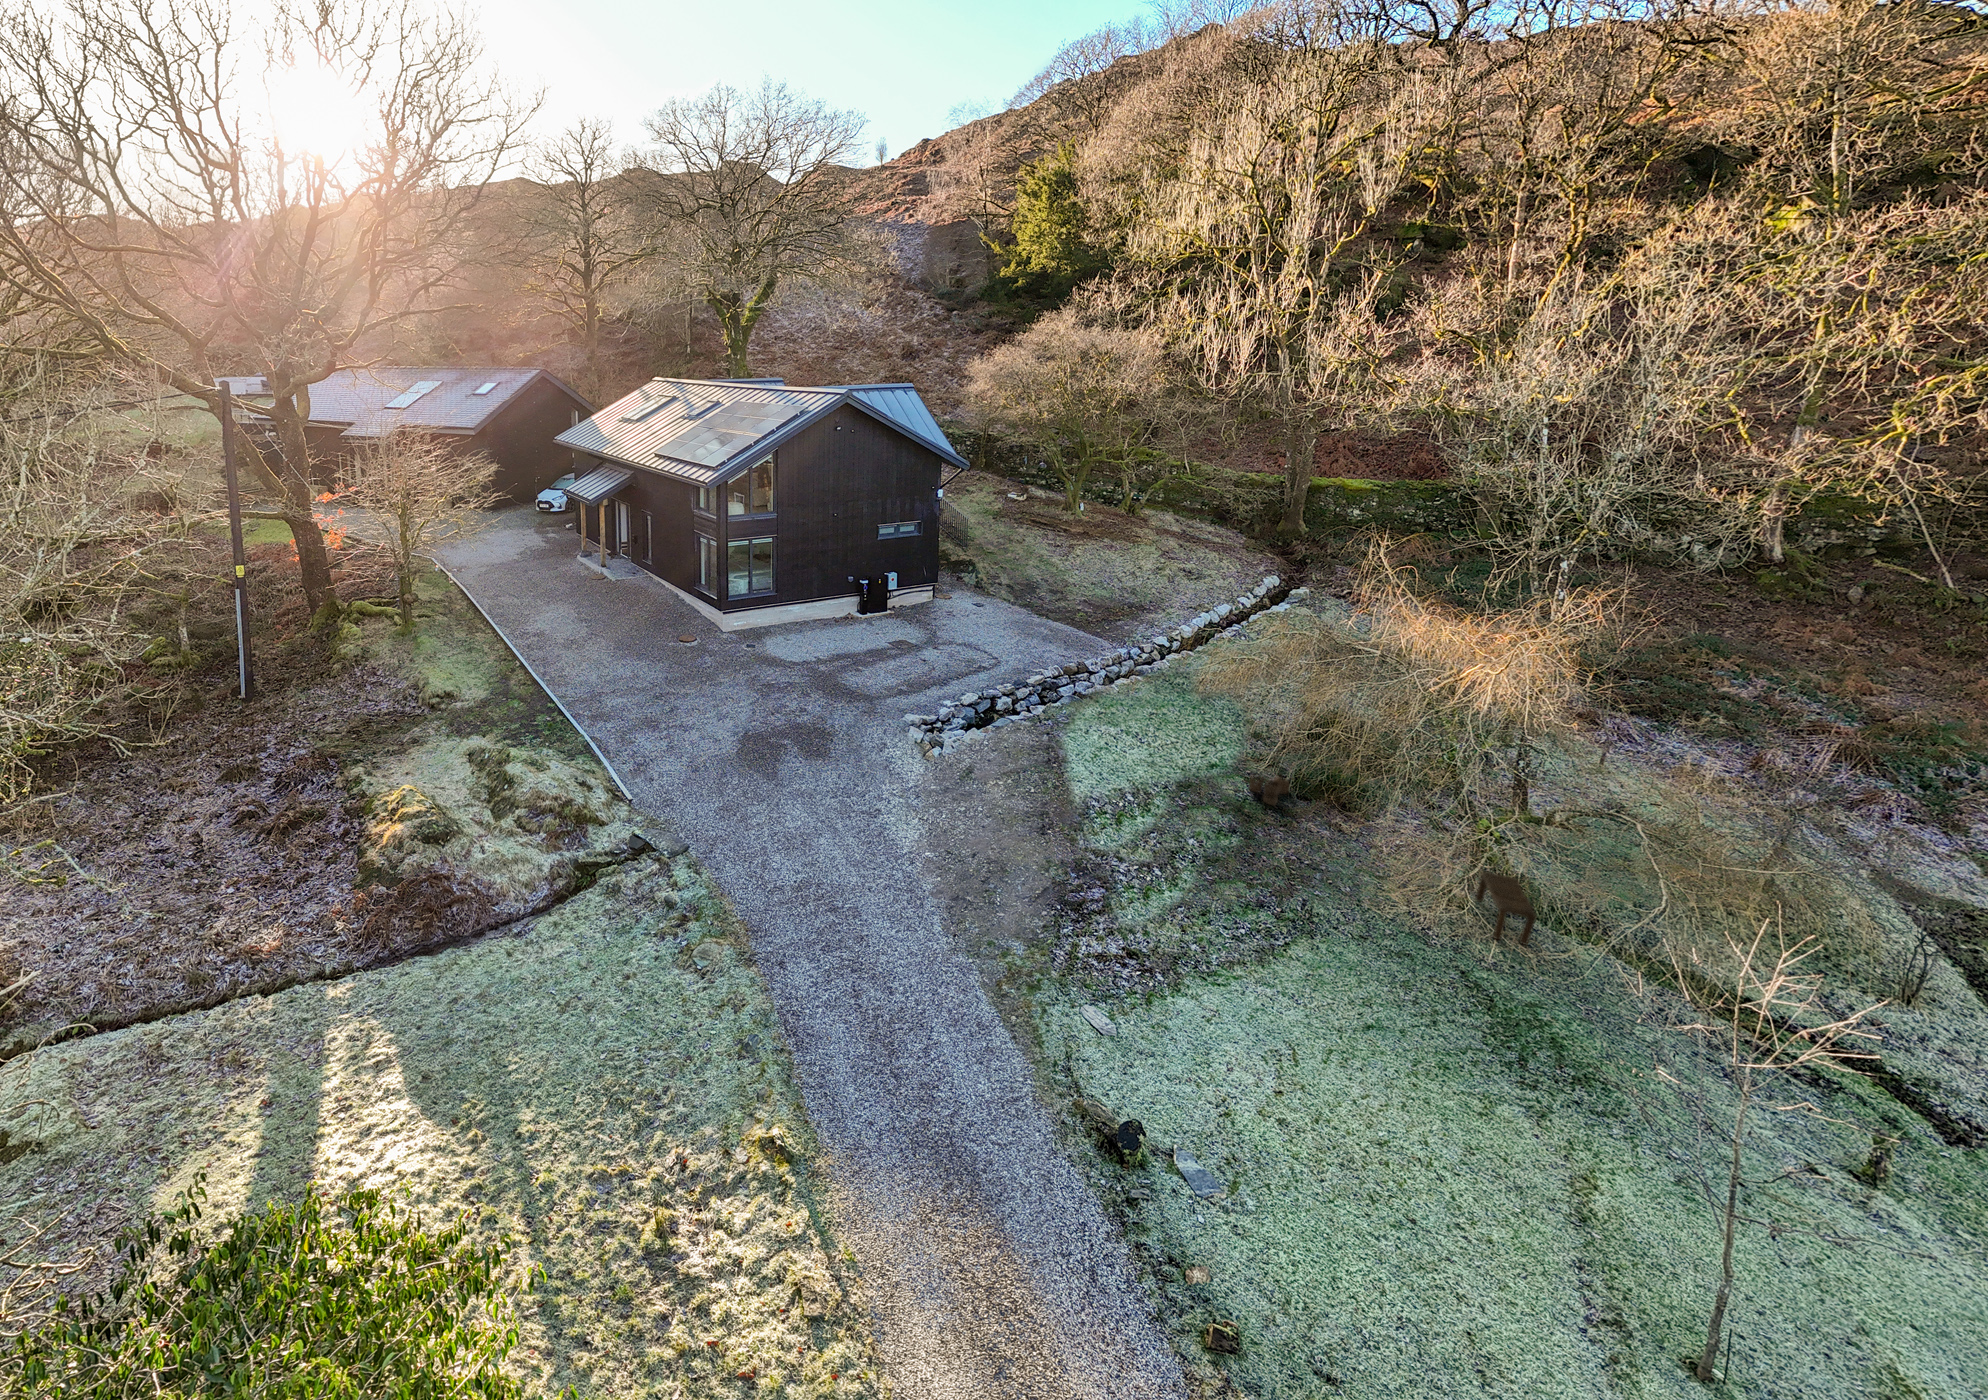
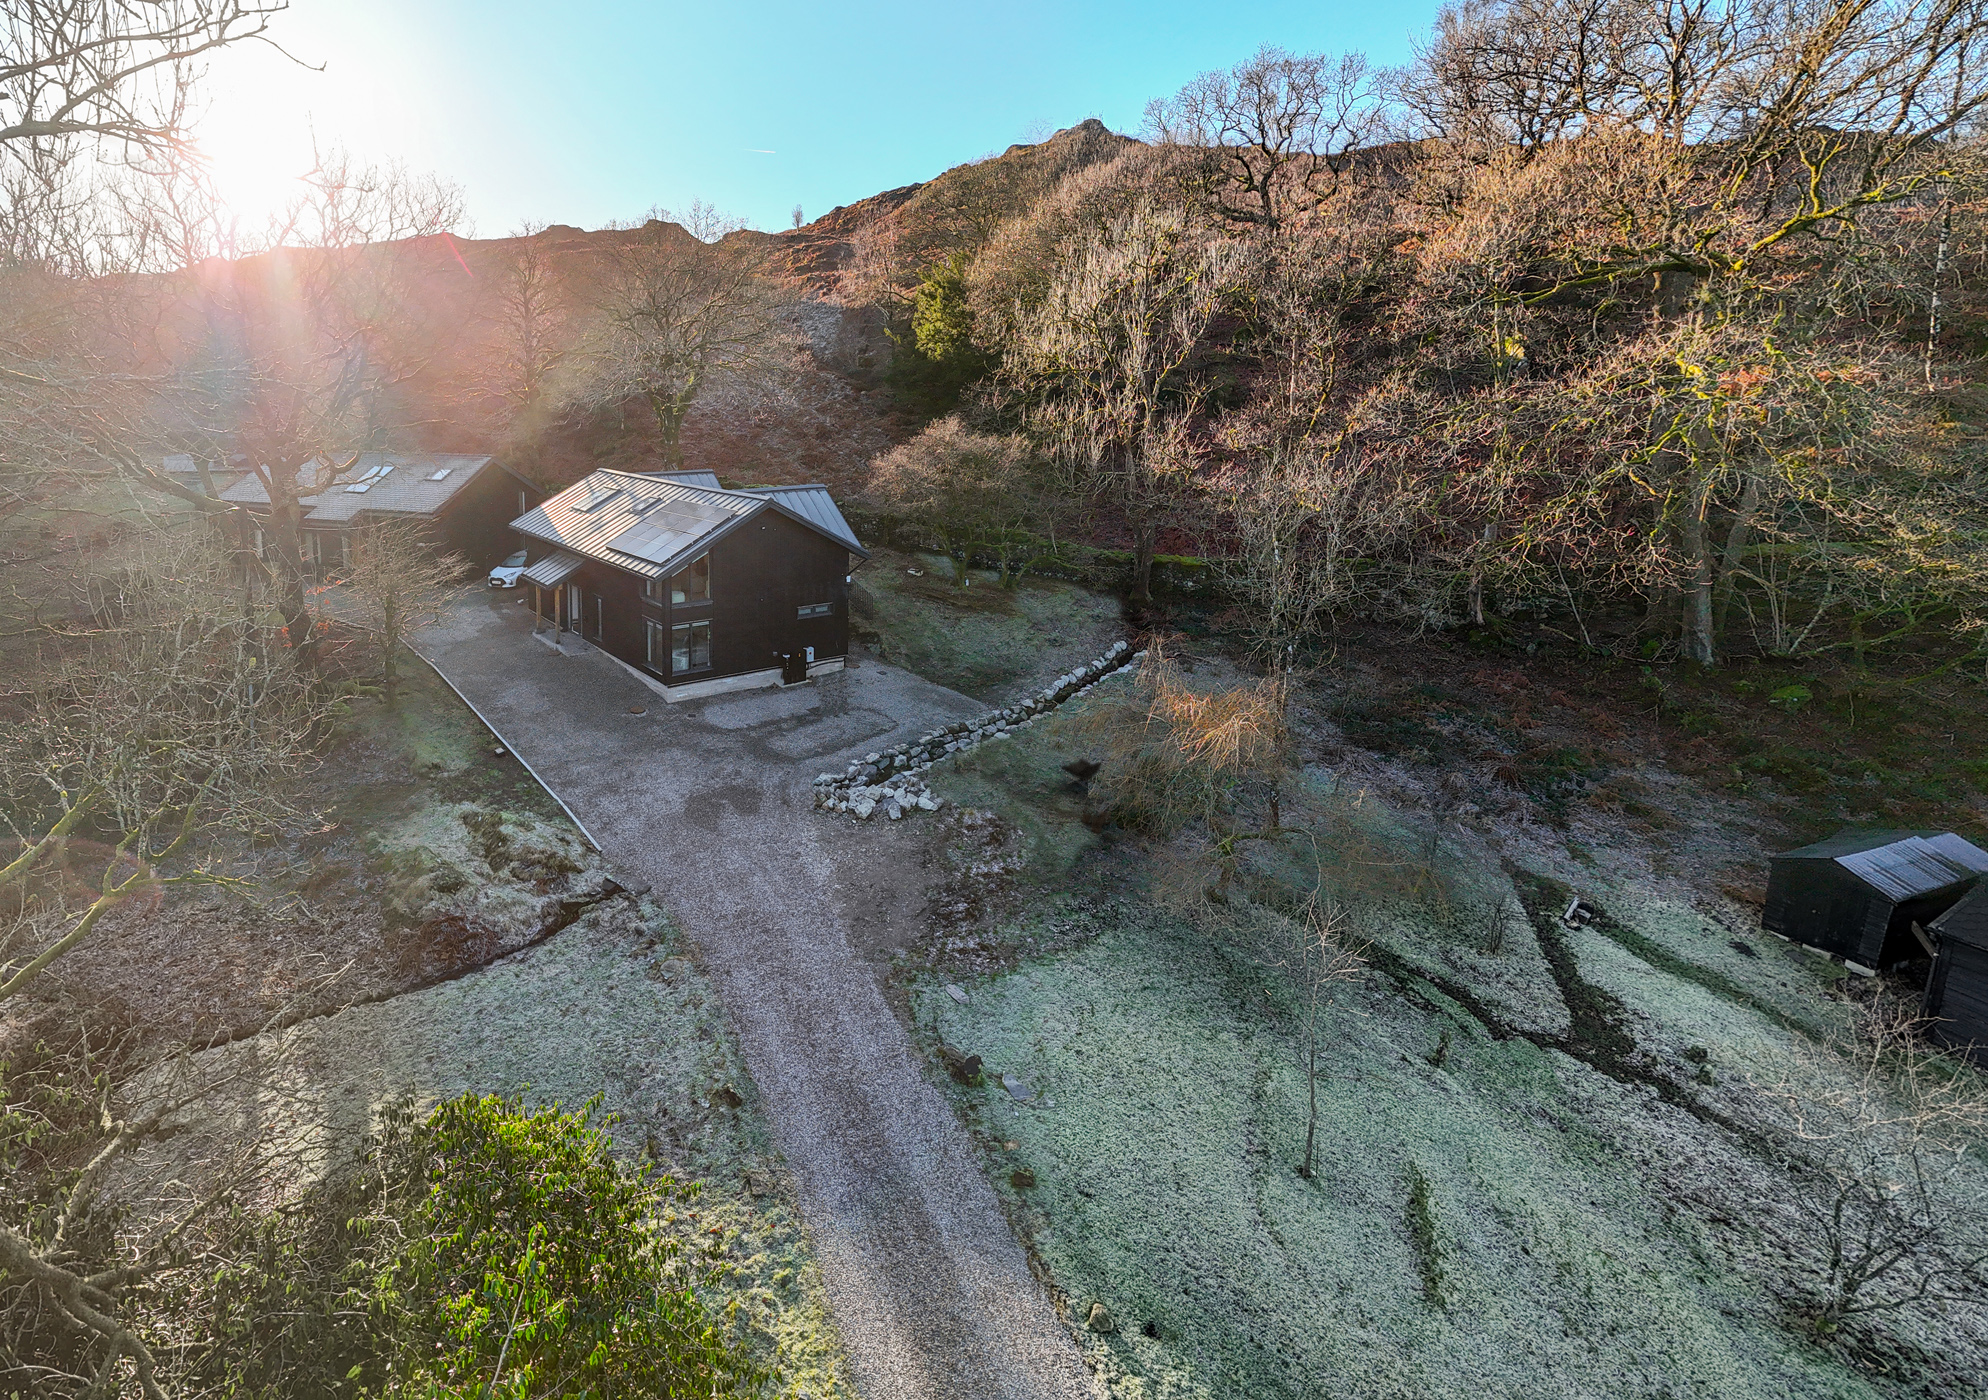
lounge chair: none [1216,710,1273,747] -> present [1061,759,1101,781]
bench: present [1475,871,1537,945] -> none [1231,875,1265,927]

